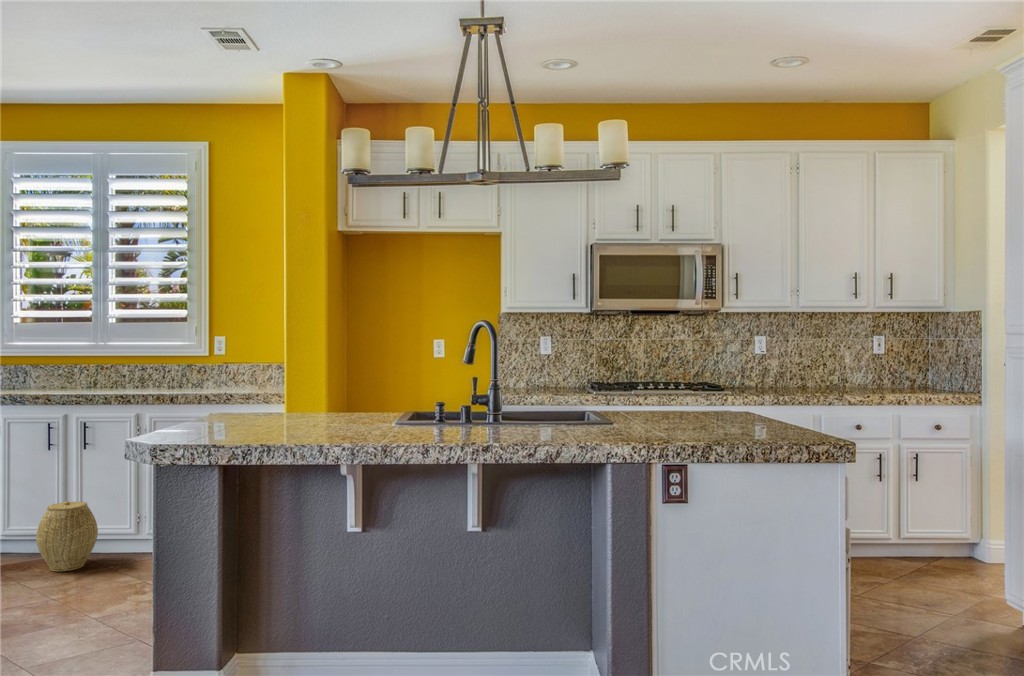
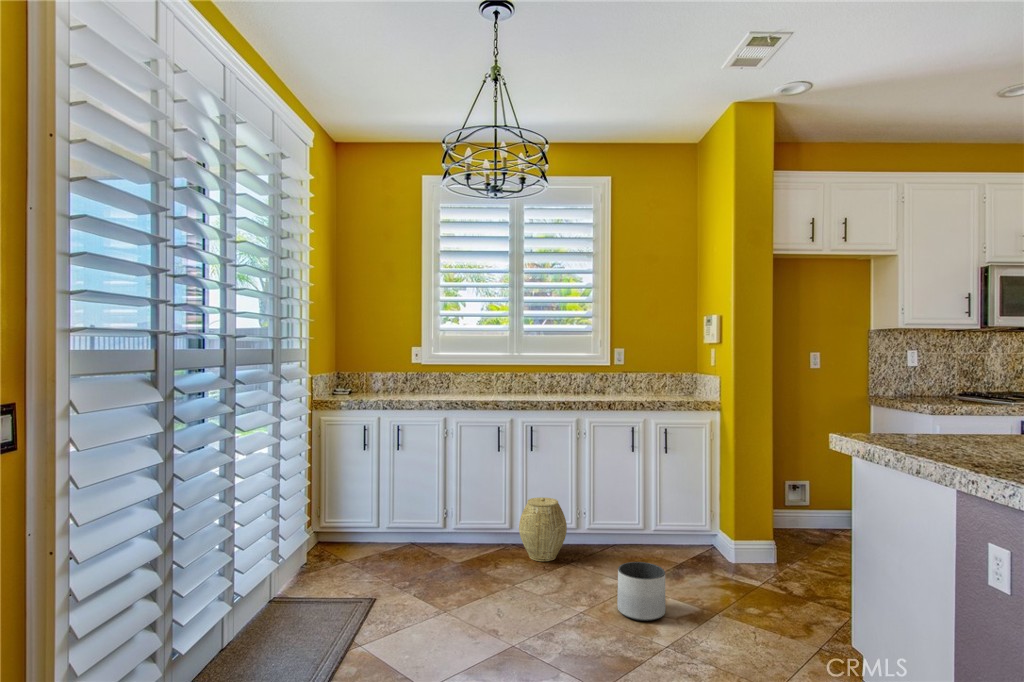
planter: none [46,565,104,625] -> present [617,562,666,621]

